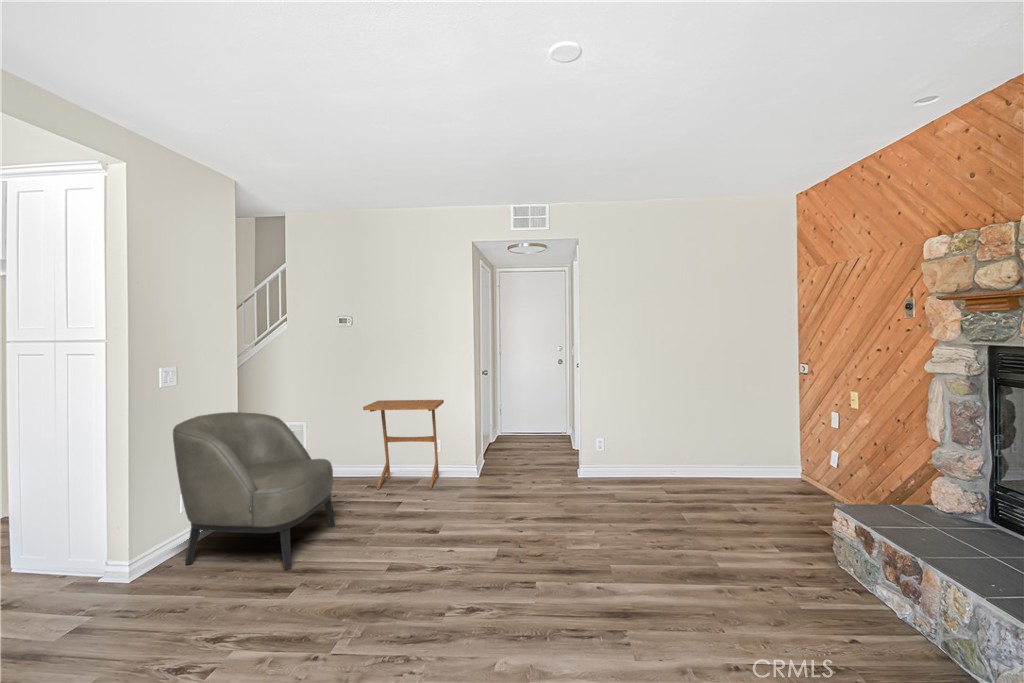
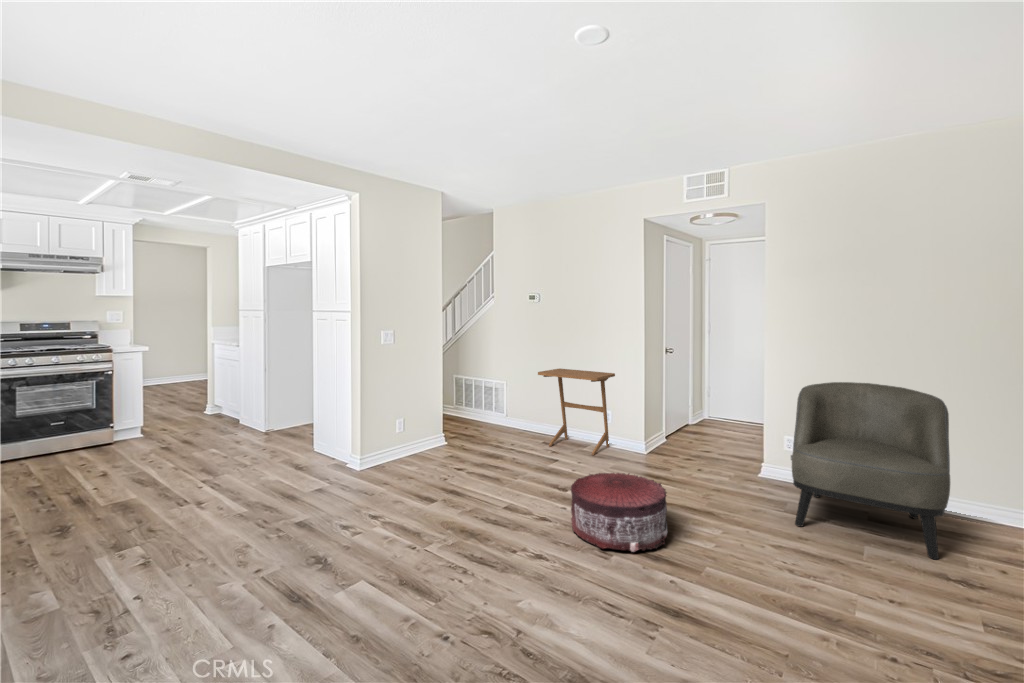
armchair: present [173,412,335,570] -> present [791,382,950,559]
pouf: none [468,496,569,579] -> present [571,473,667,552]

